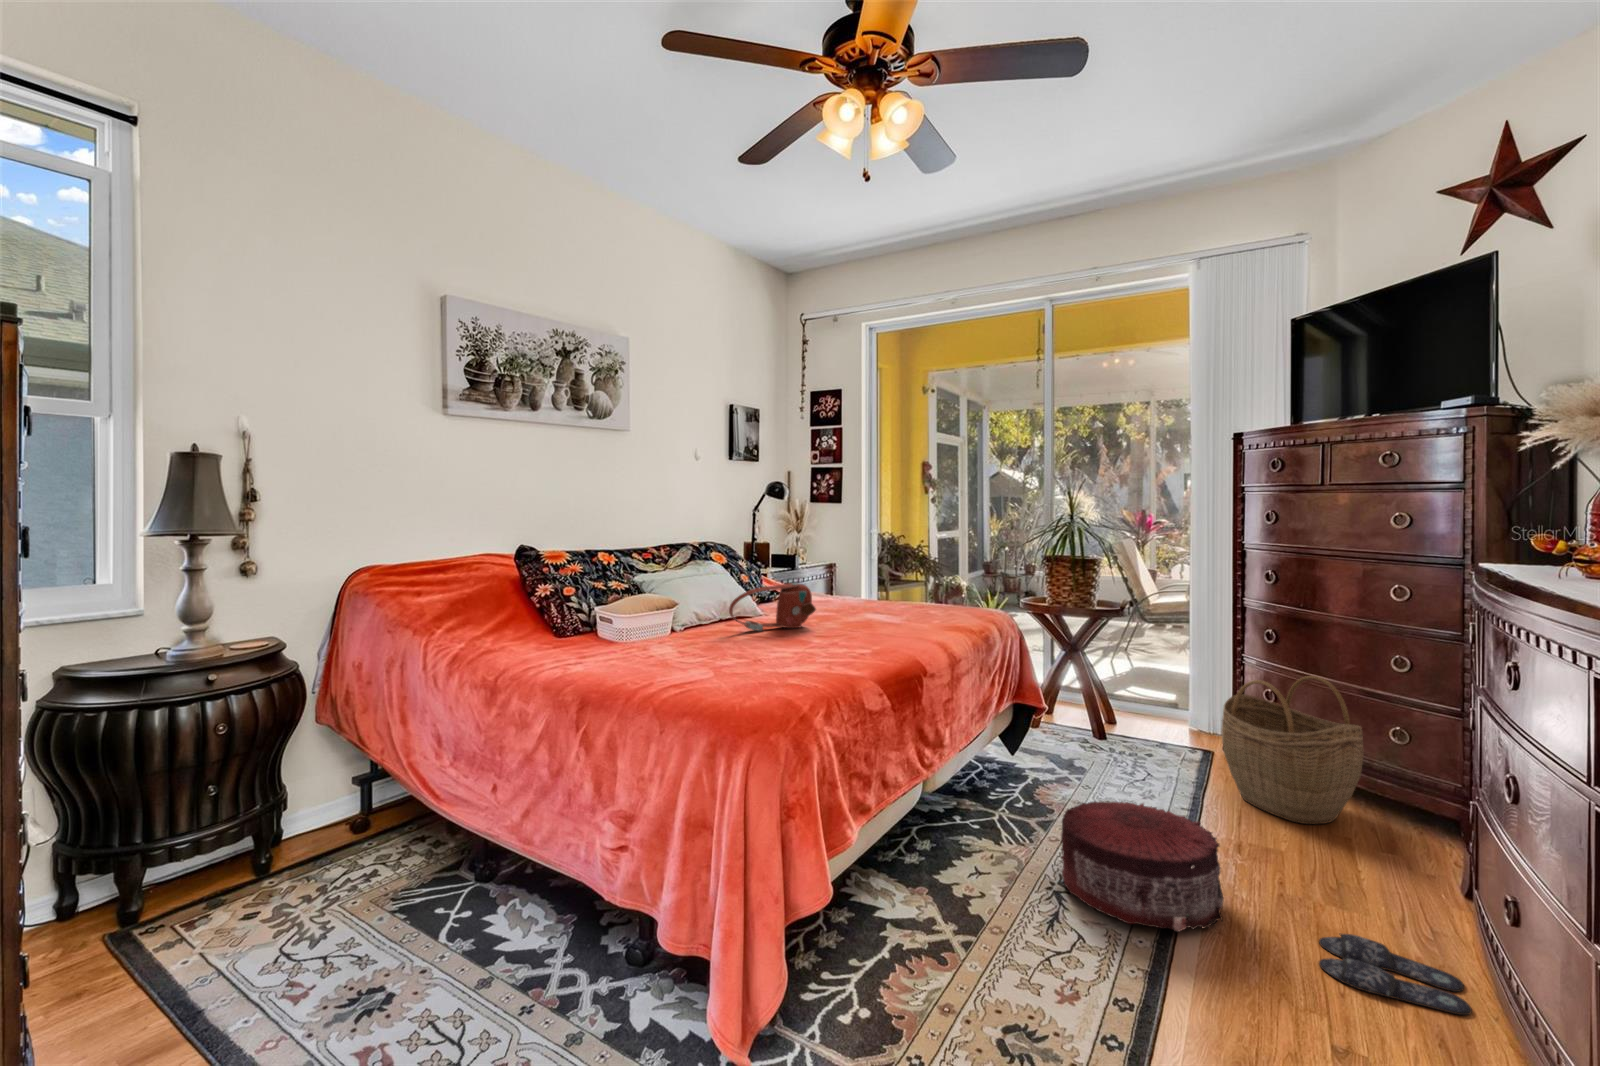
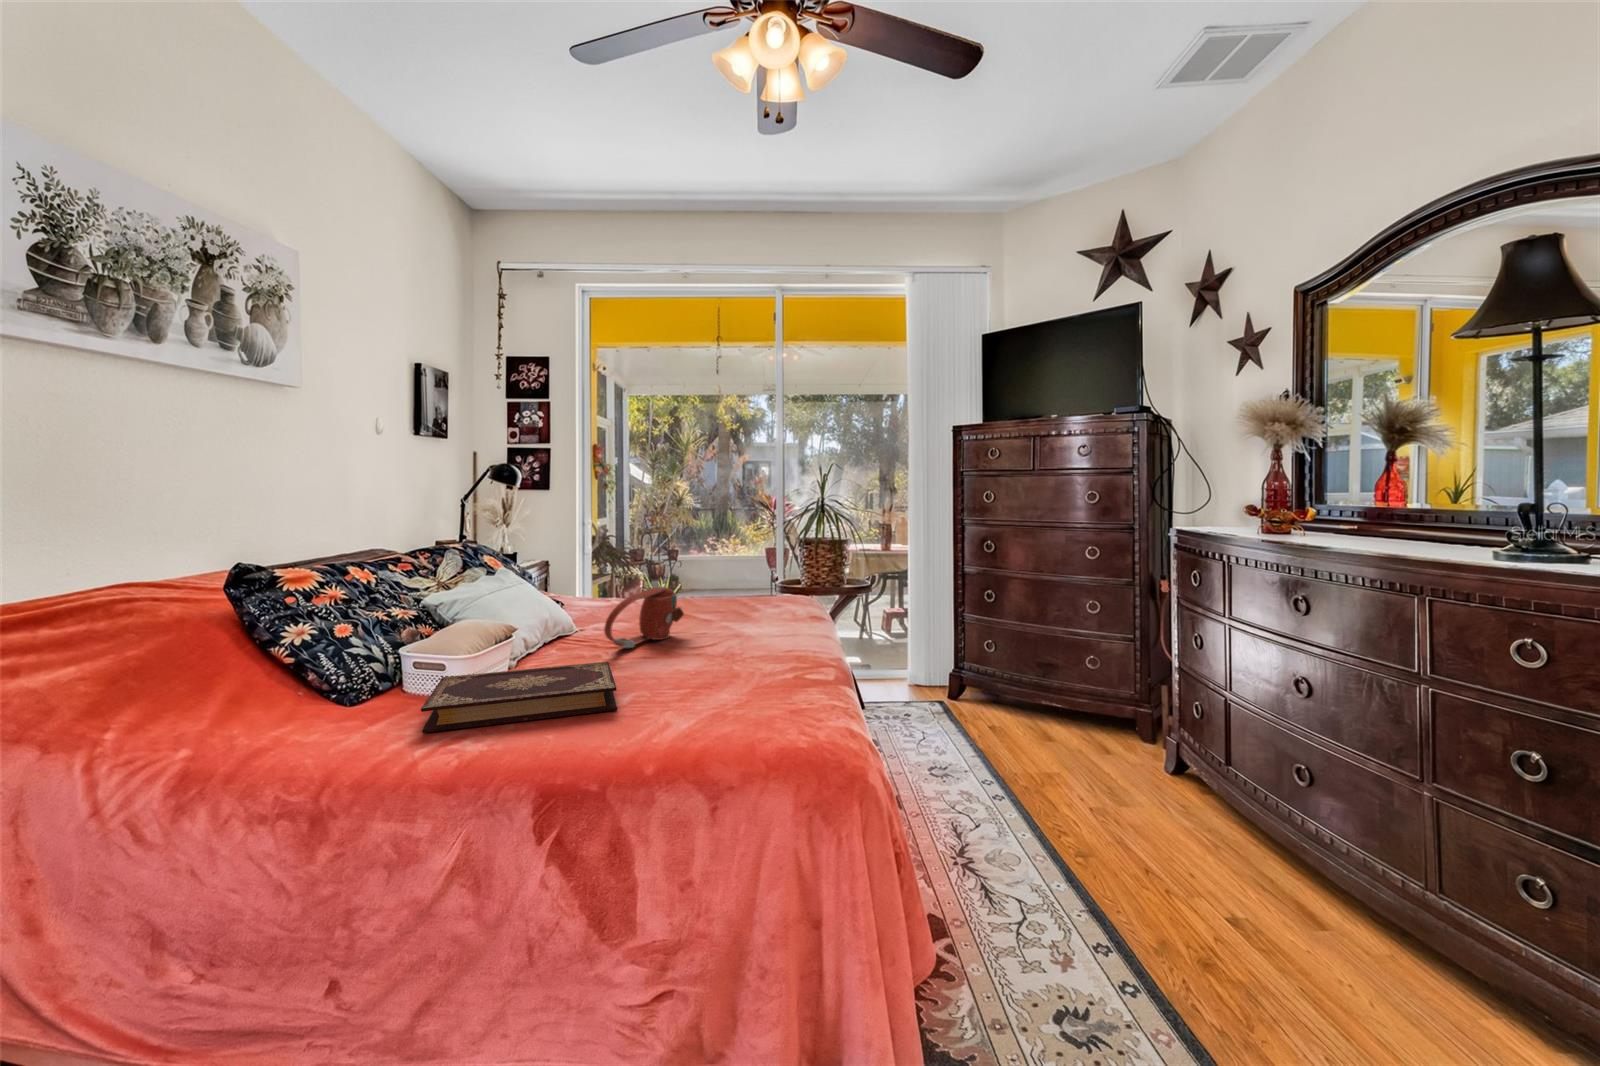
book: none [551,627,701,664] -> present [421,662,617,733]
woven basket: present [1222,676,1364,824] -> none [974,619,1069,733]
pouf: present [1061,801,1224,931] -> none [946,744,1079,849]
slippers: present [1319,934,1472,1015] -> none [1129,803,1229,839]

